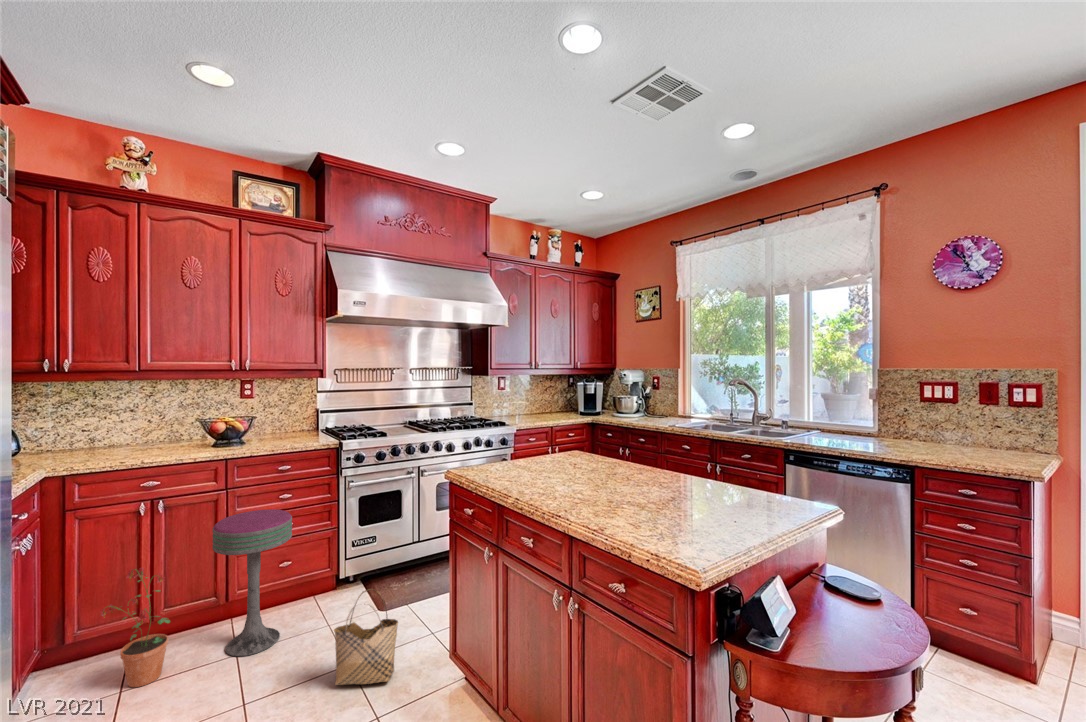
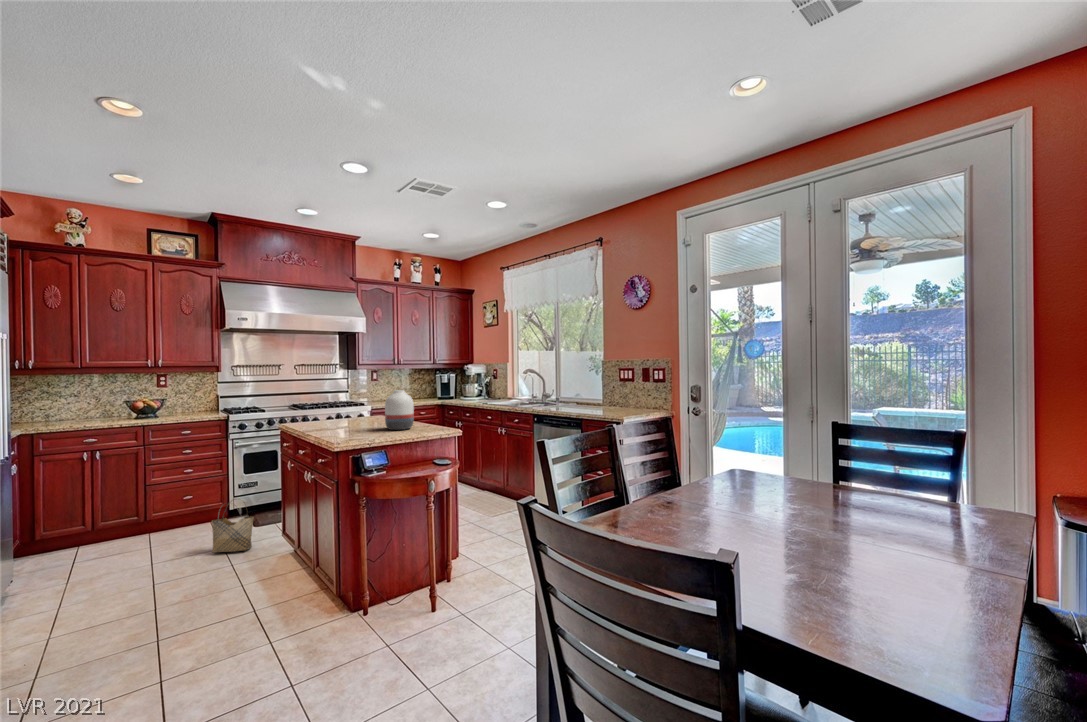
vase: none [676,430,731,511] -> present [385,390,414,430]
bar stool: present [213,509,292,656] -> none [134,458,189,546]
potted plant: present [100,568,170,687] -> none [59,489,108,560]

